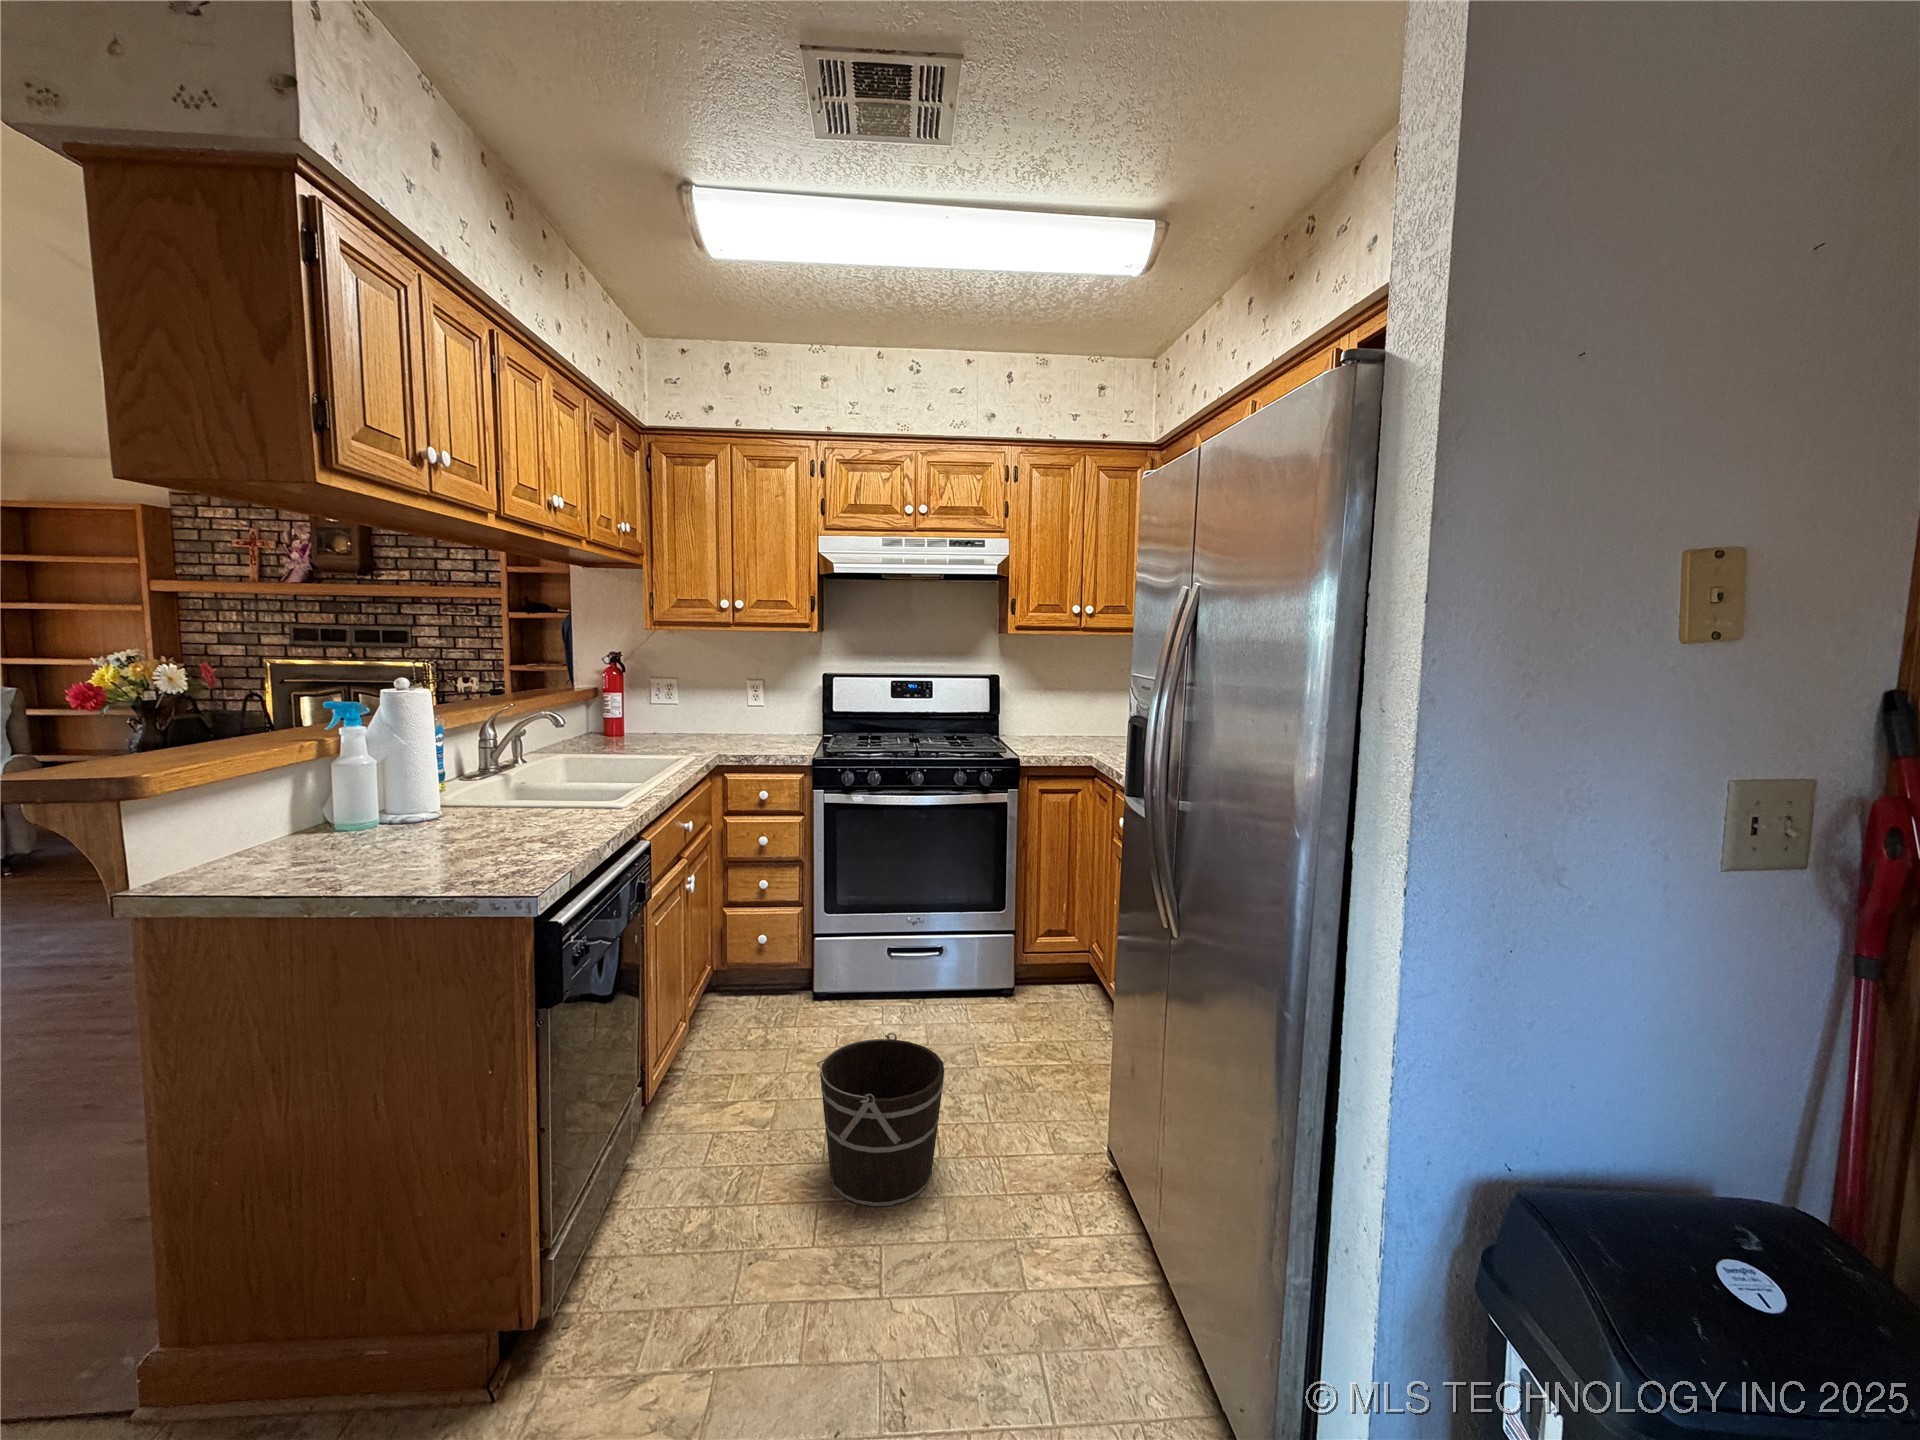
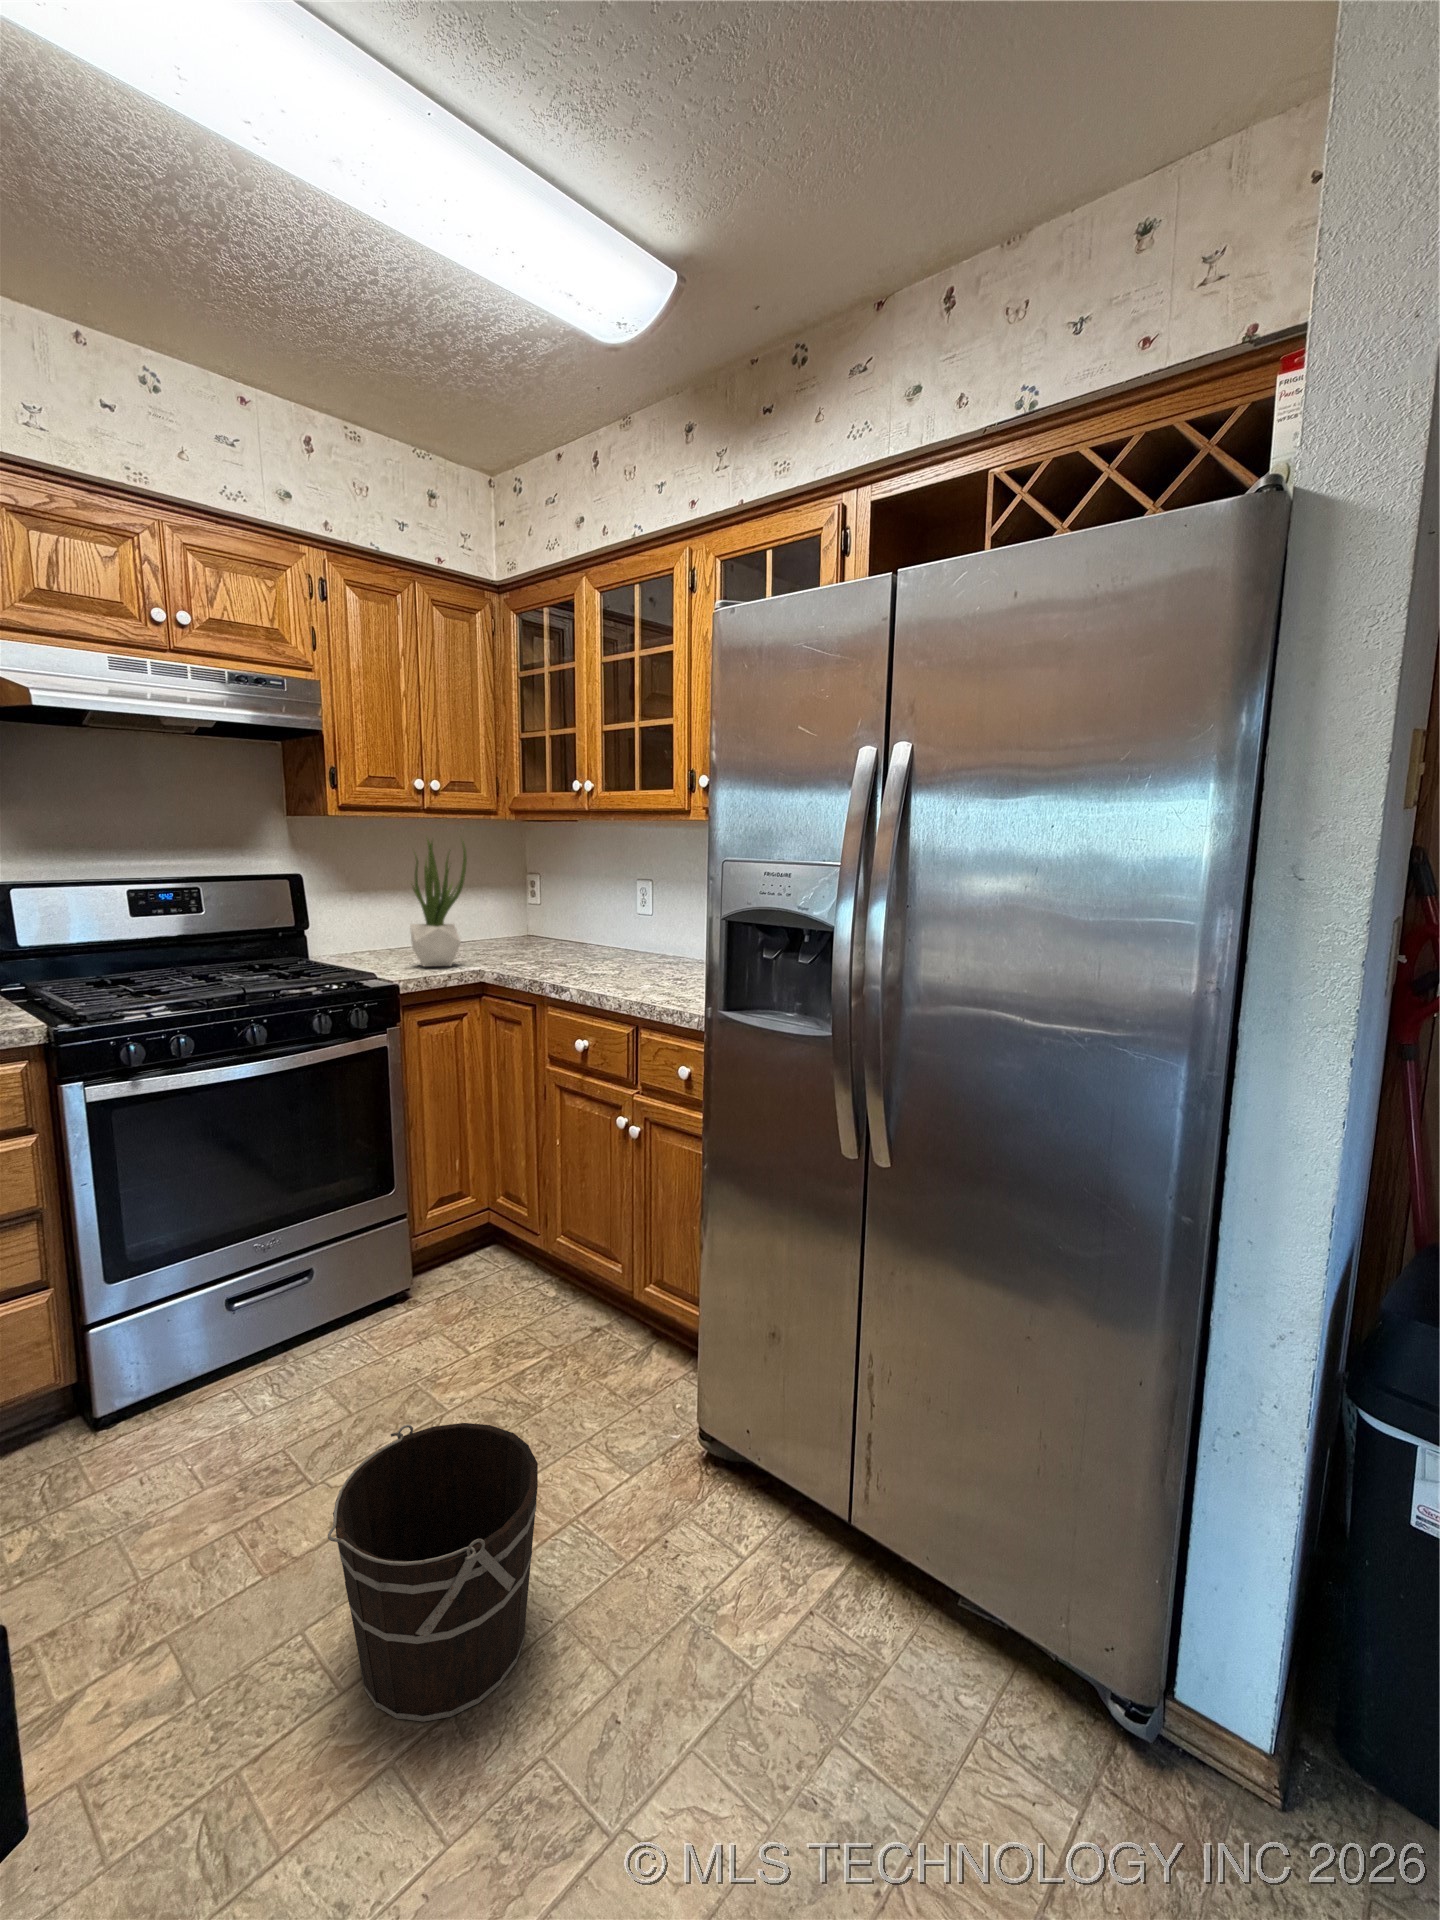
potted plant: none [1046,650,1093,751] -> present [410,839,467,966]

